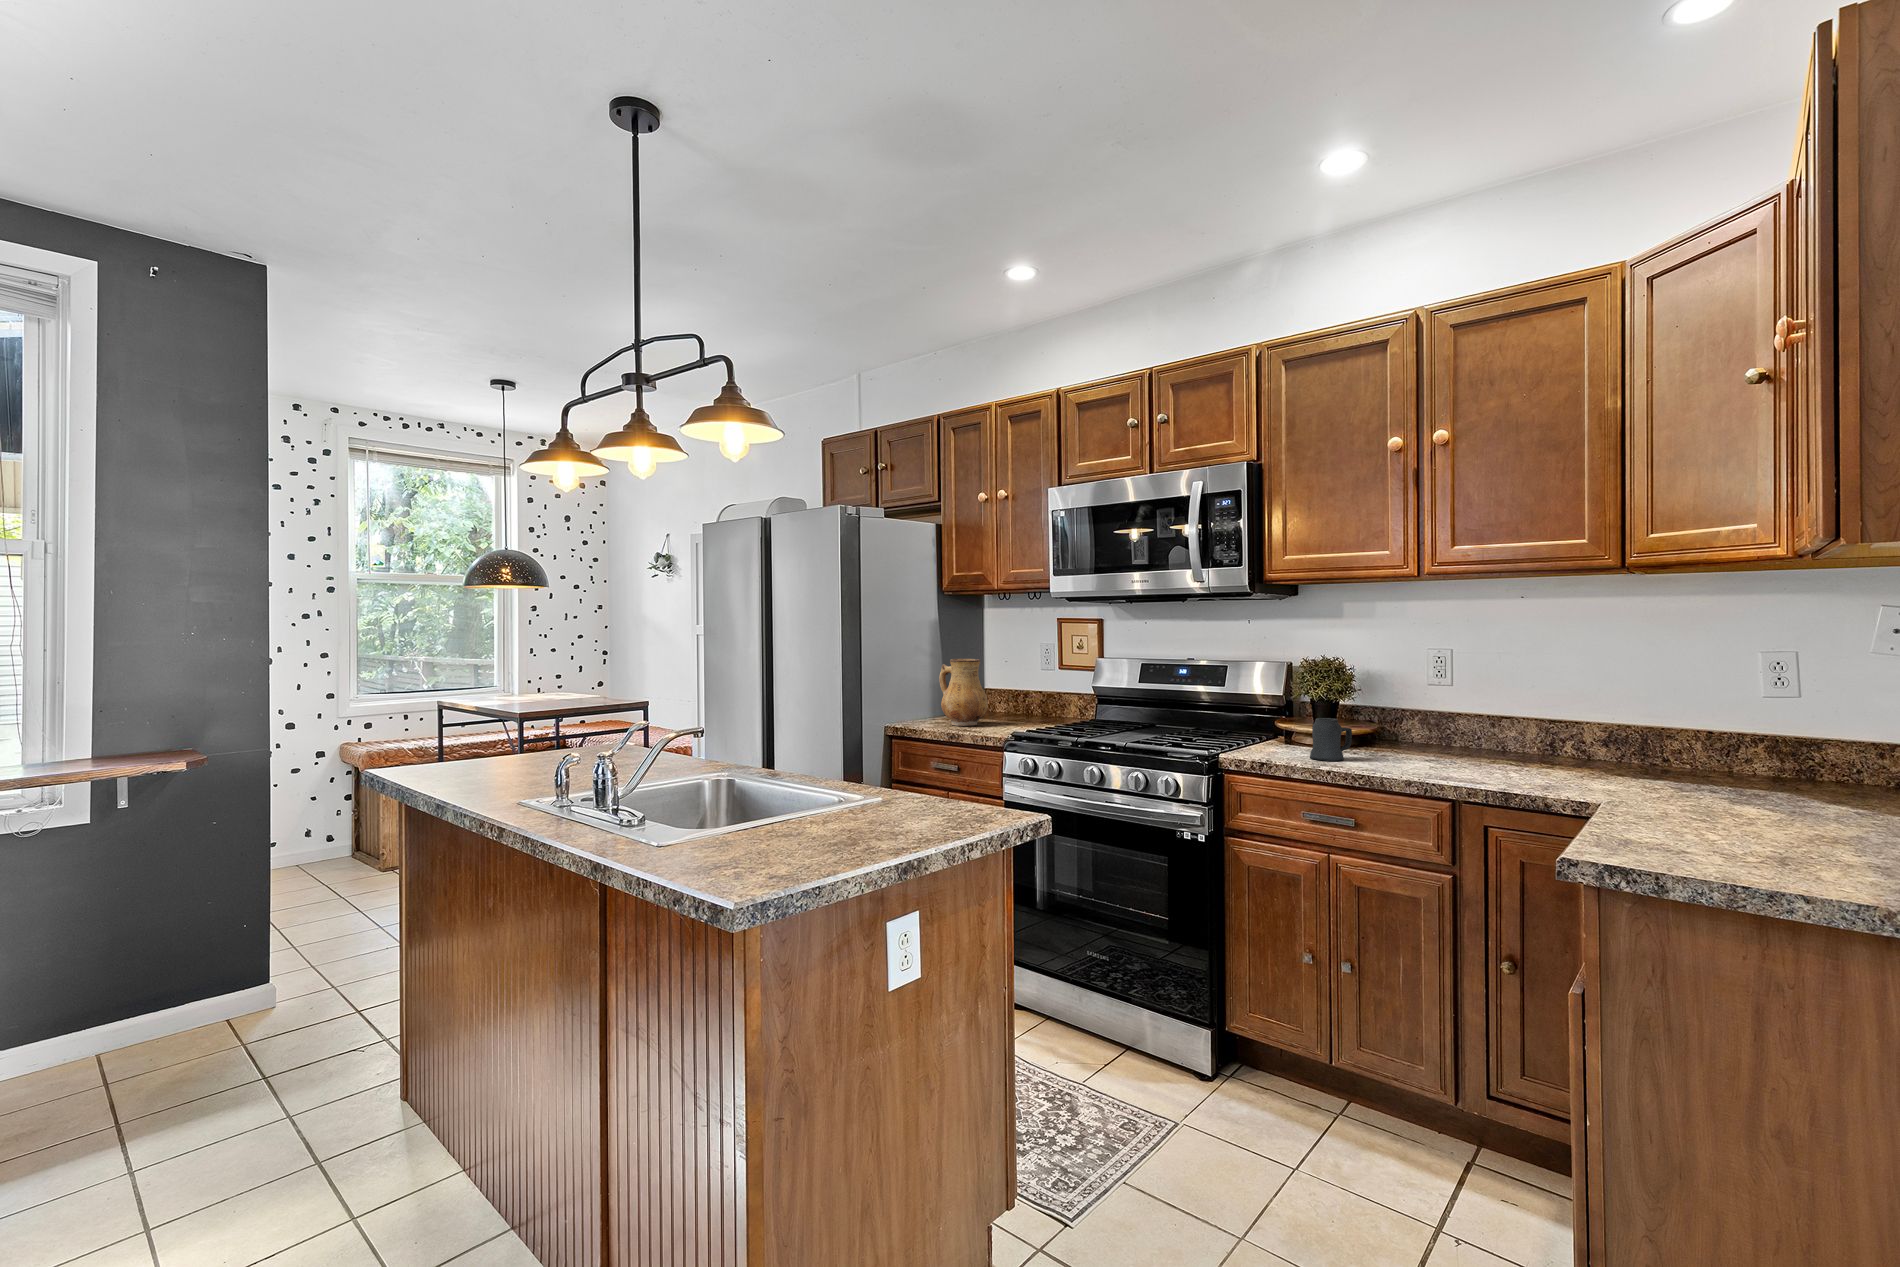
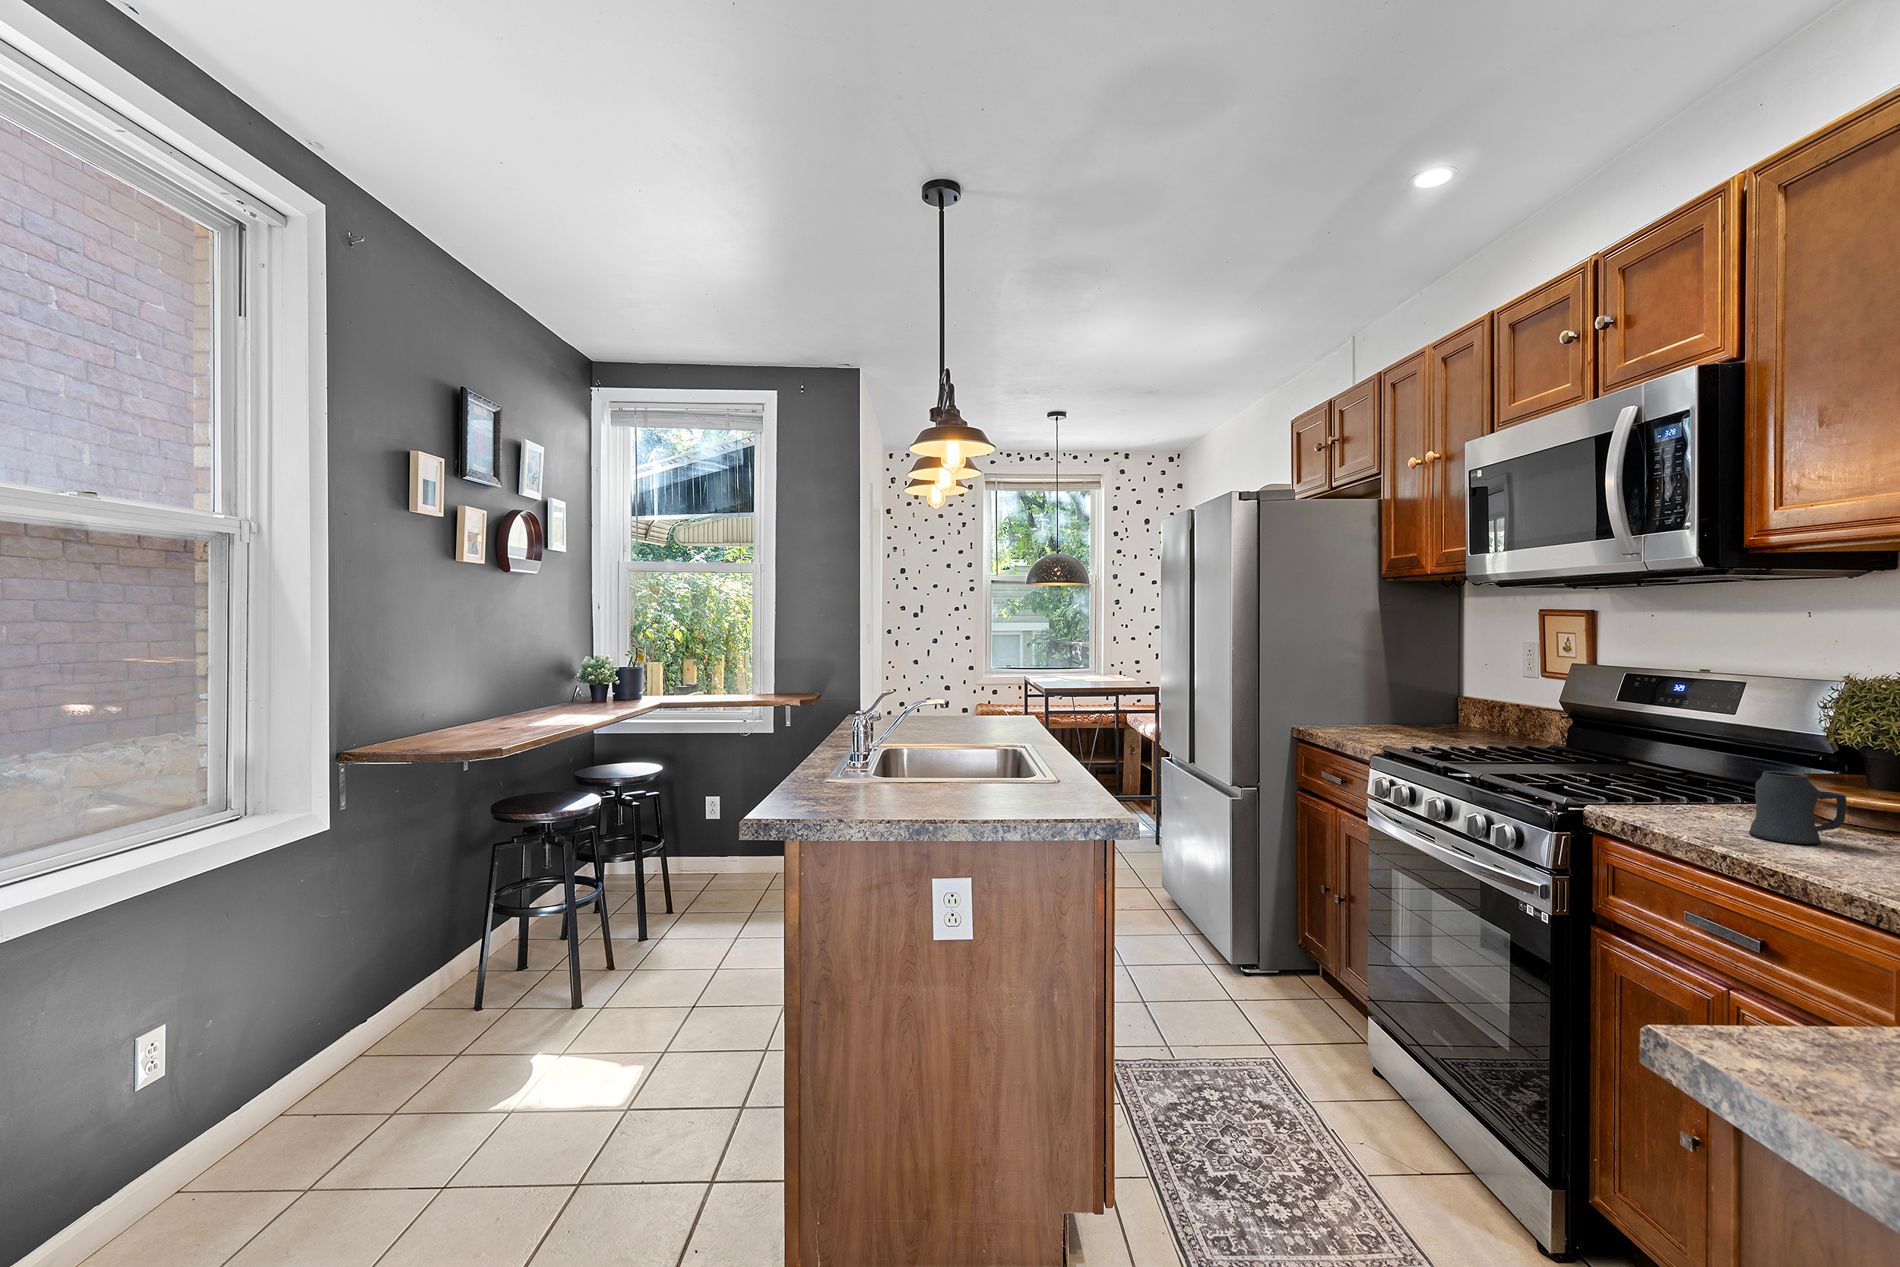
ceramic pitcher: present [939,659,988,726] -> none [1343,658,1402,735]

